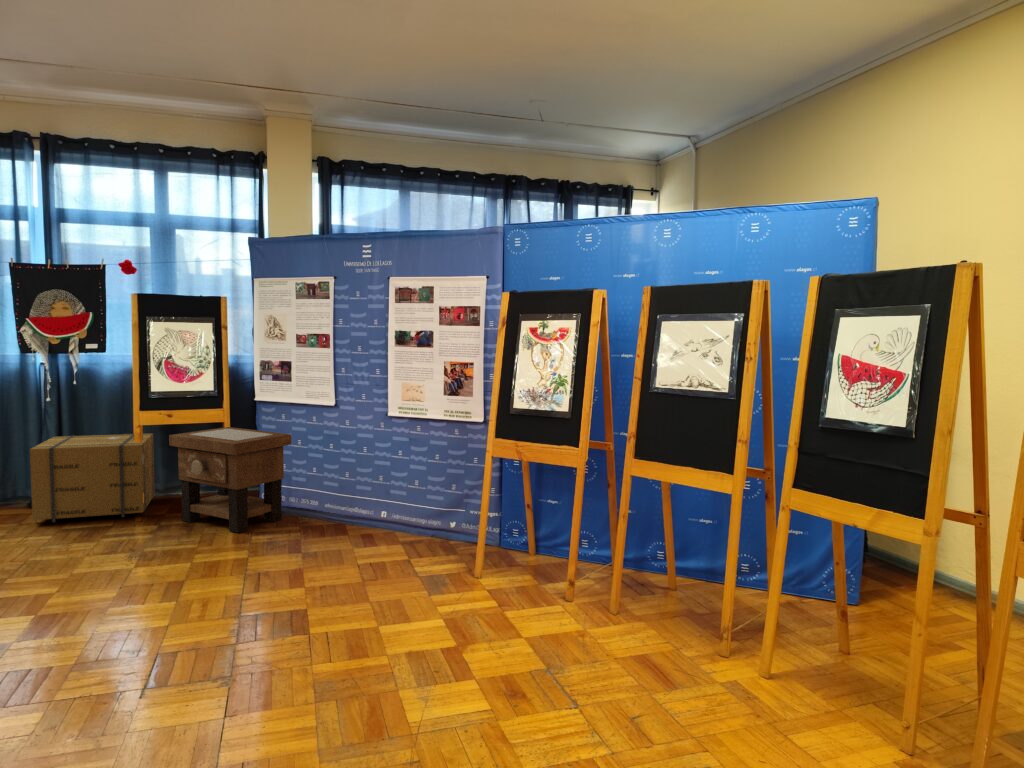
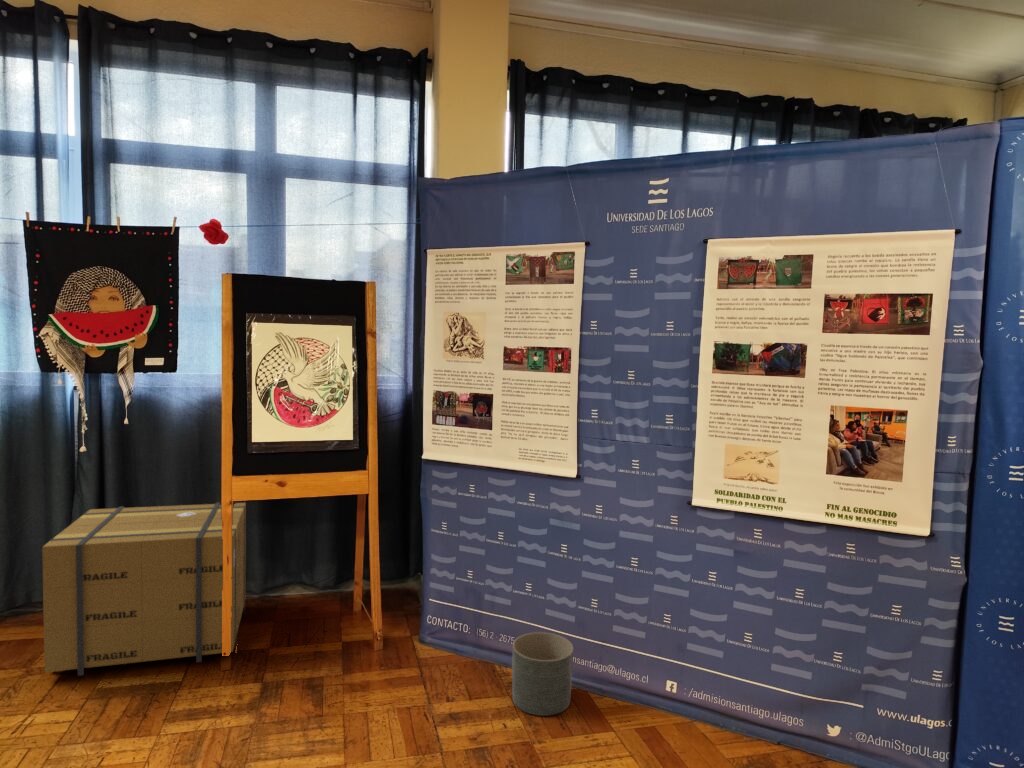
side table: present [169,427,291,533] -> none [283,499,490,718]
planter: none [298,493,332,531] -> present [512,632,573,716]

